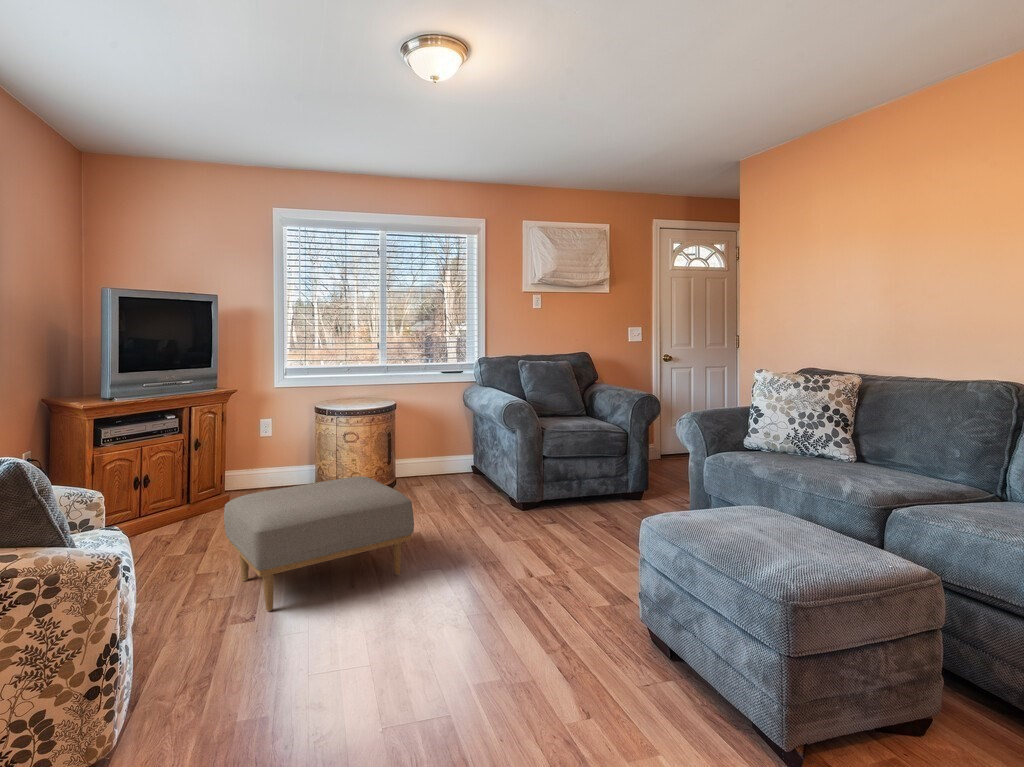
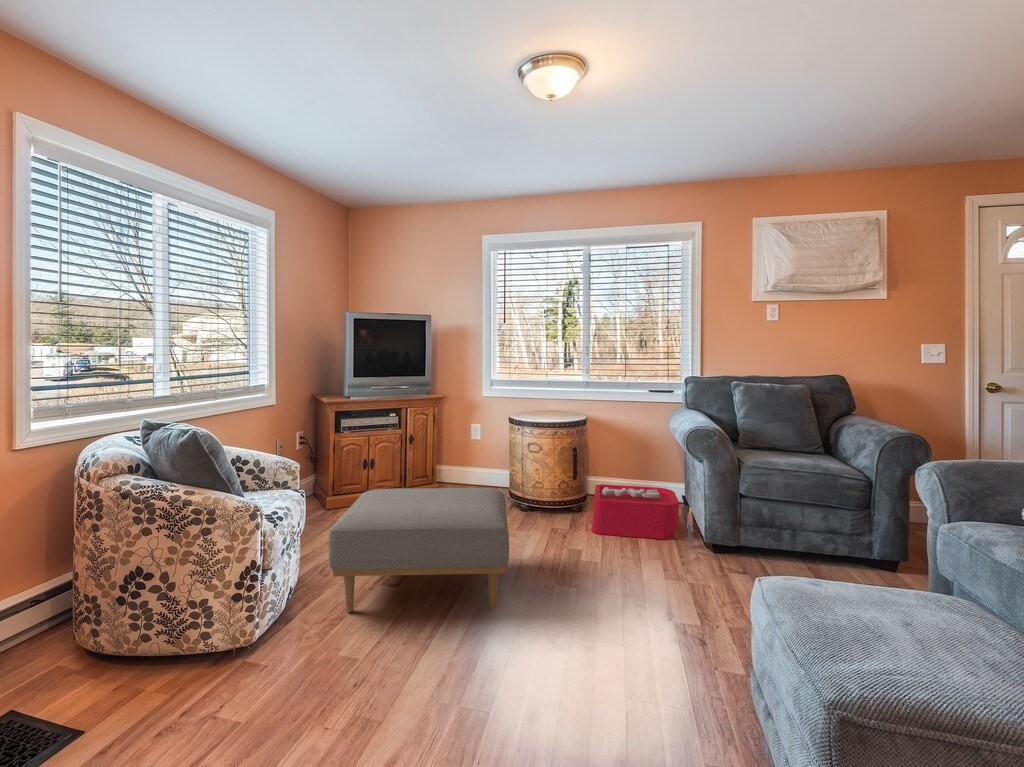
storage bin: none [411,460,508,508] -> present [592,484,693,546]

